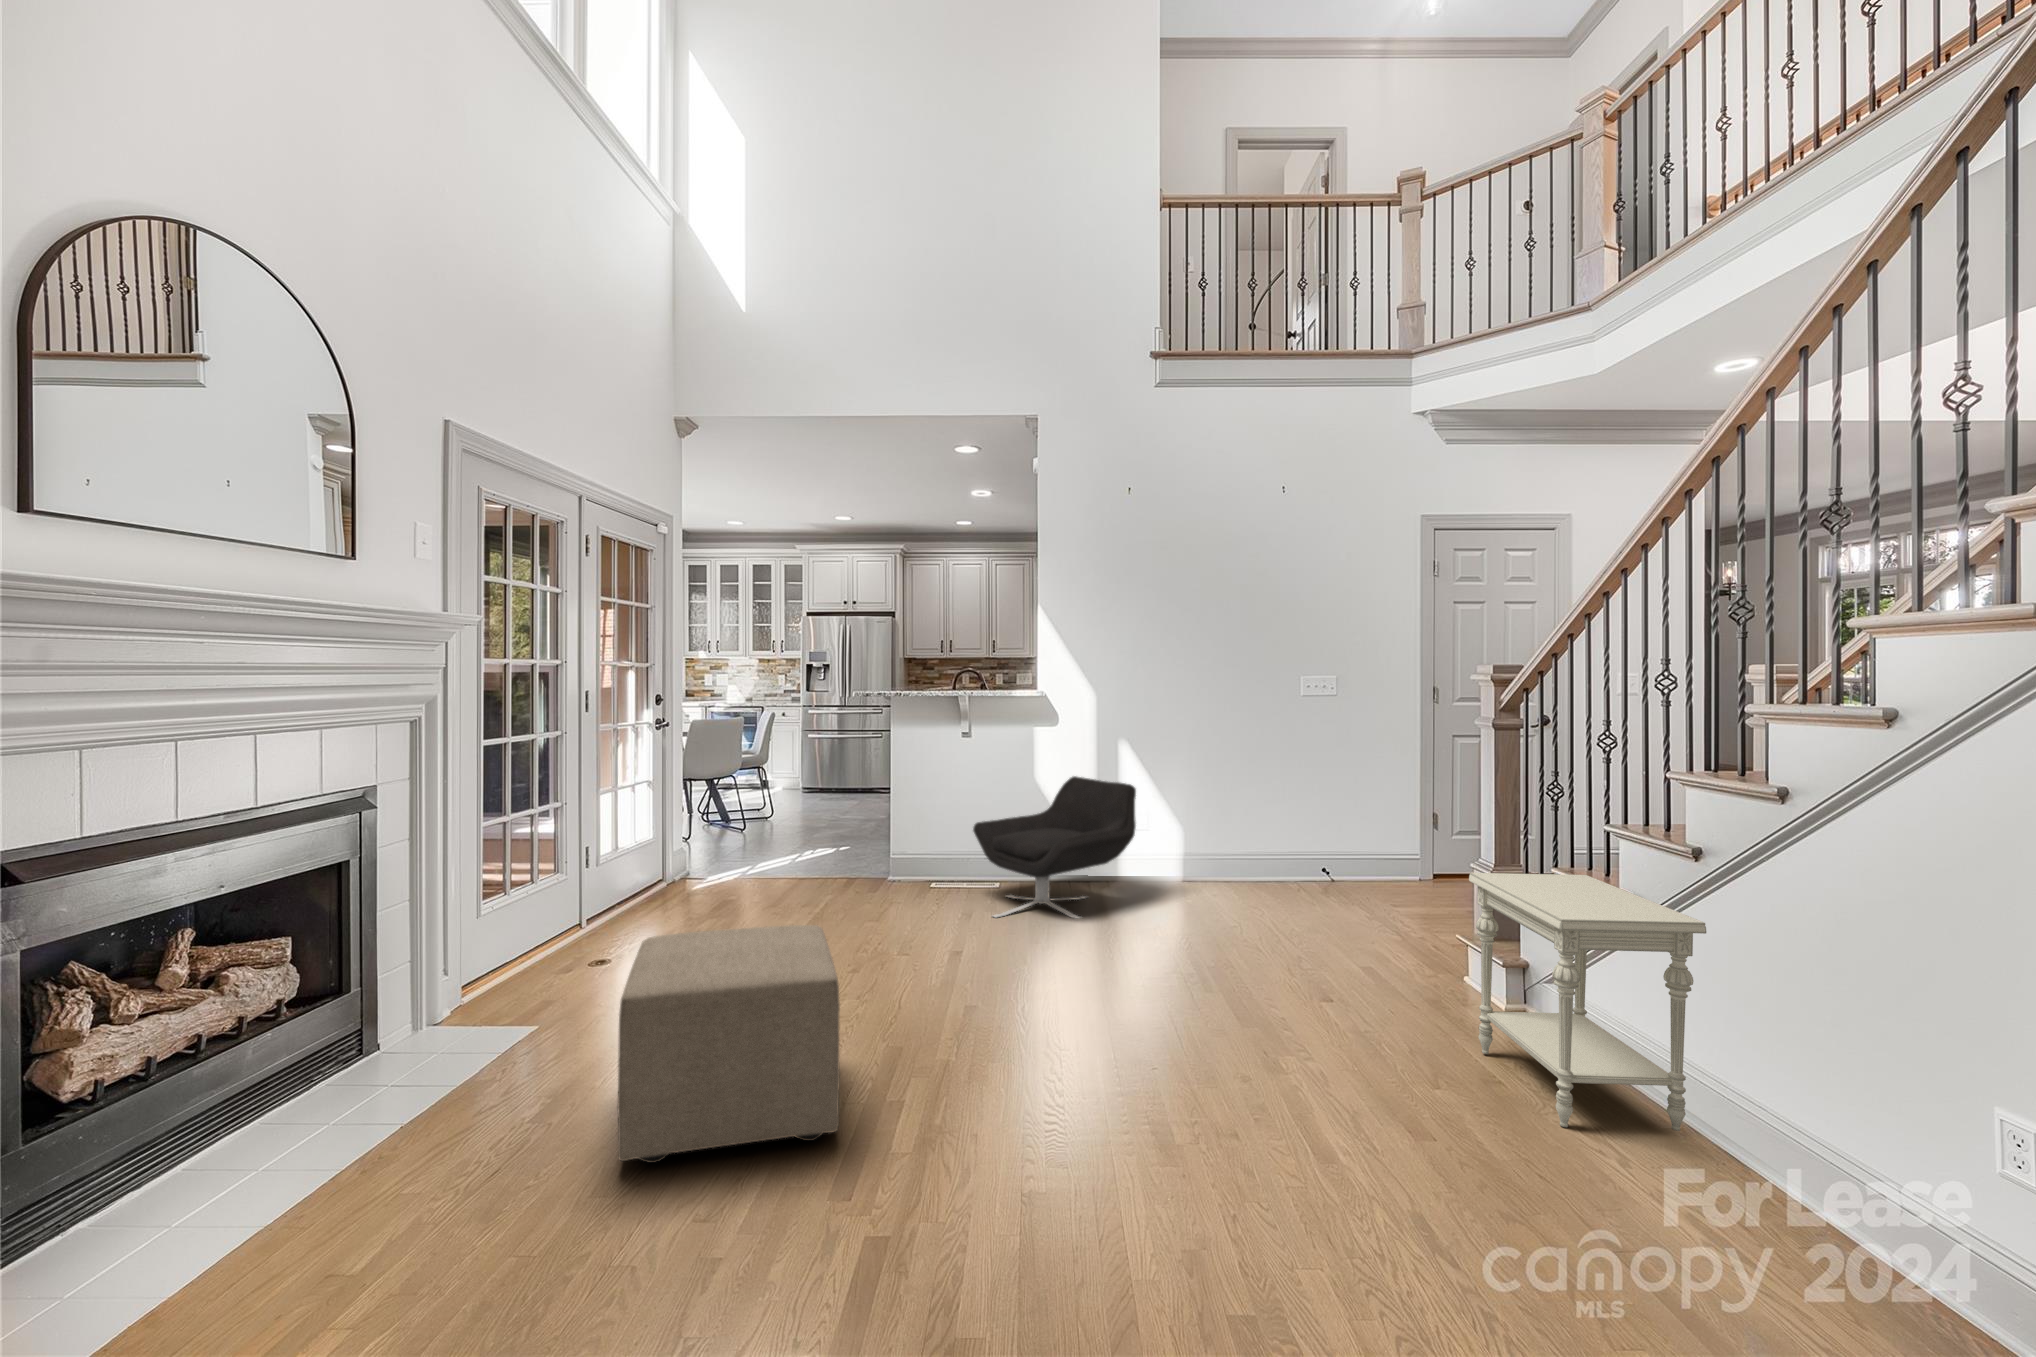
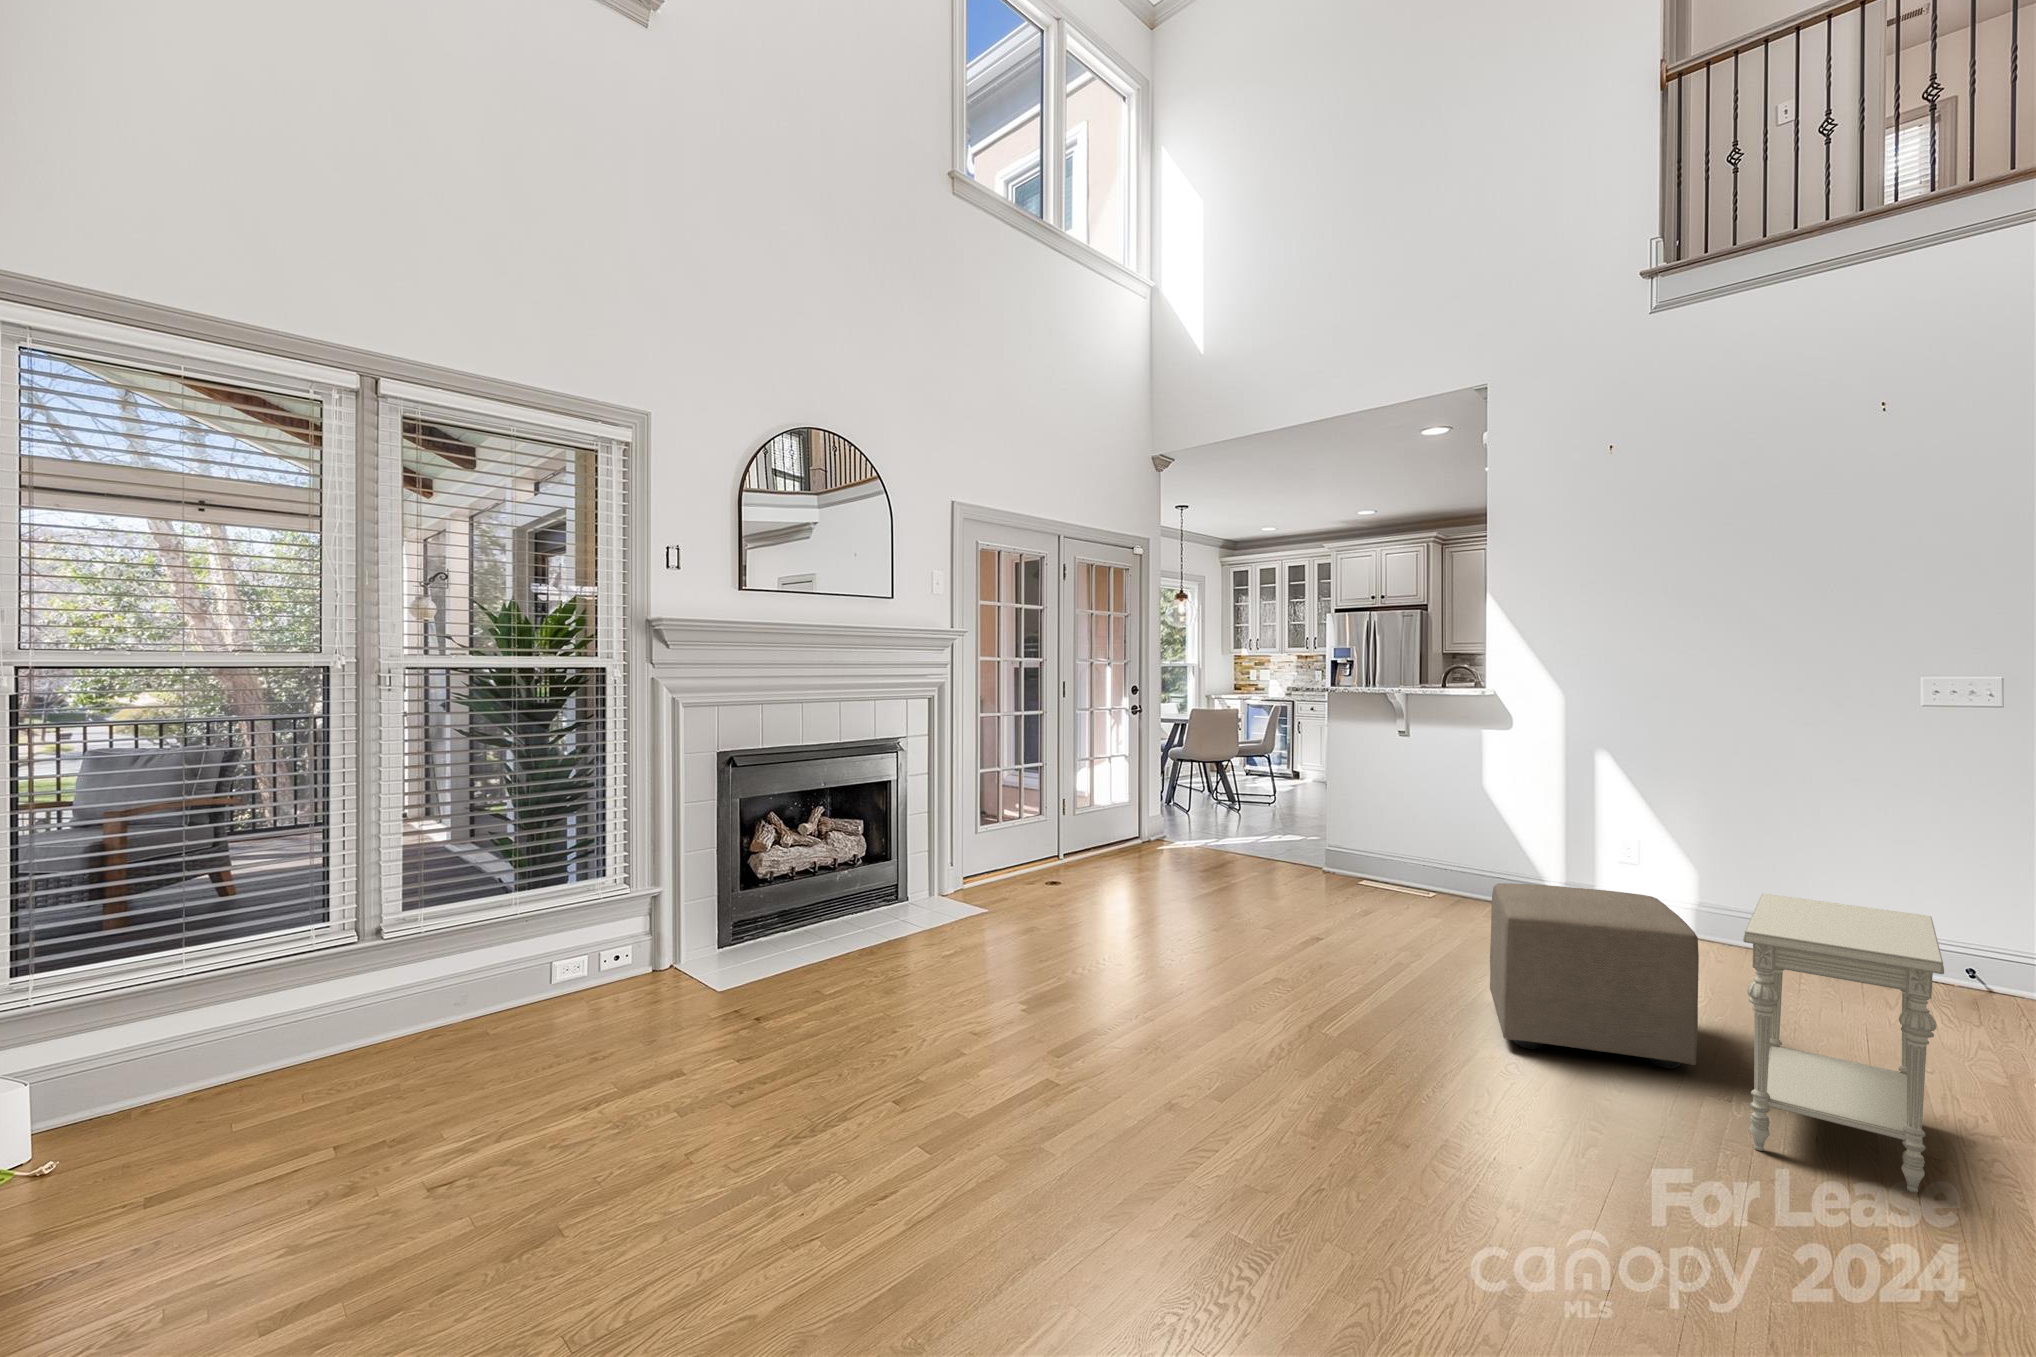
lounge chair: present [973,776,1136,919] -> none [1387,779,1561,917]
ottoman: present [617,925,840,1163] -> present [1490,883,1699,1069]

